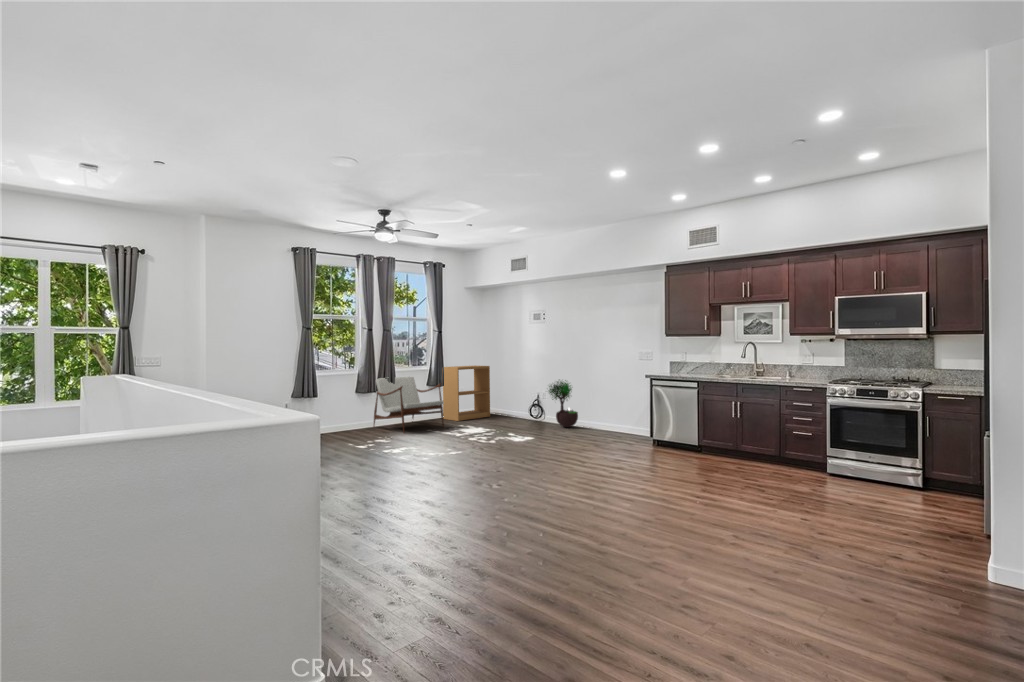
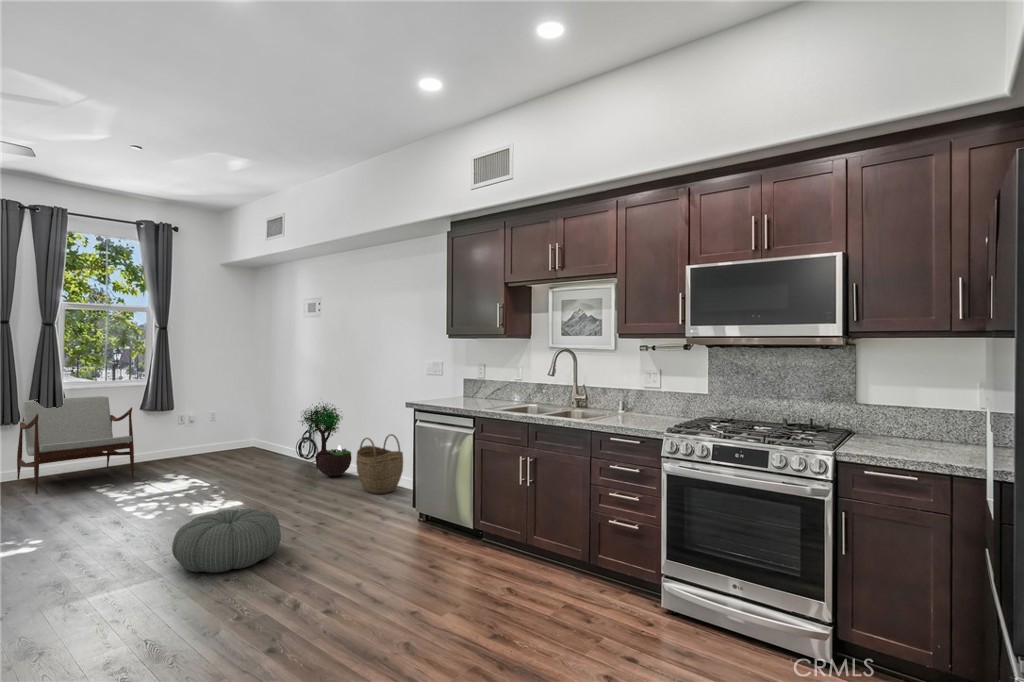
bookshelf: present [443,365,490,421] -> none [172,378,252,463]
woven basket: none [593,398,624,435] -> present [356,434,403,494]
pouf: none [547,433,599,461] -> present [172,509,281,573]

